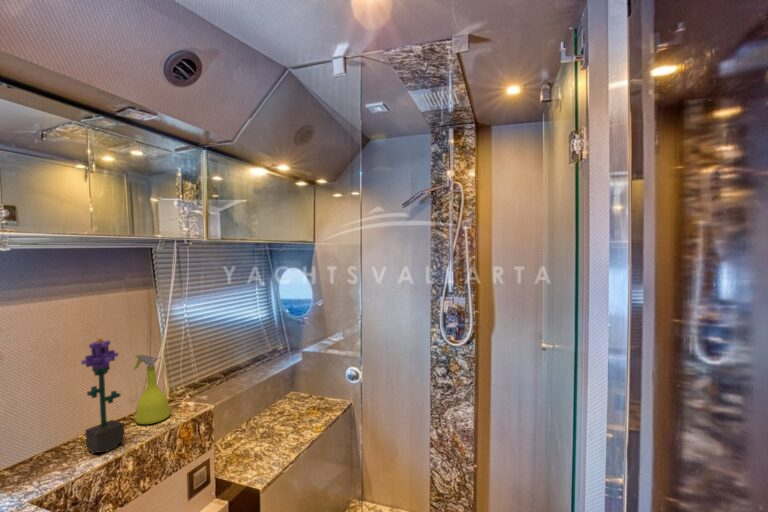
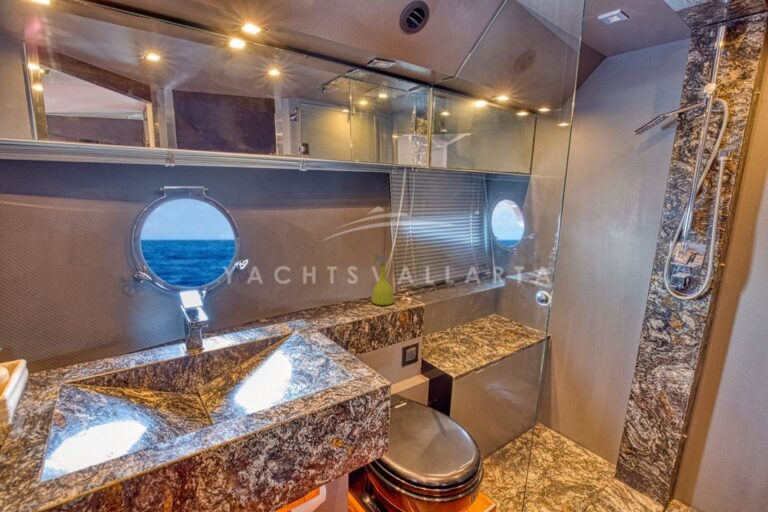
potted flower: present [81,339,124,454] -> none [341,237,364,315]

